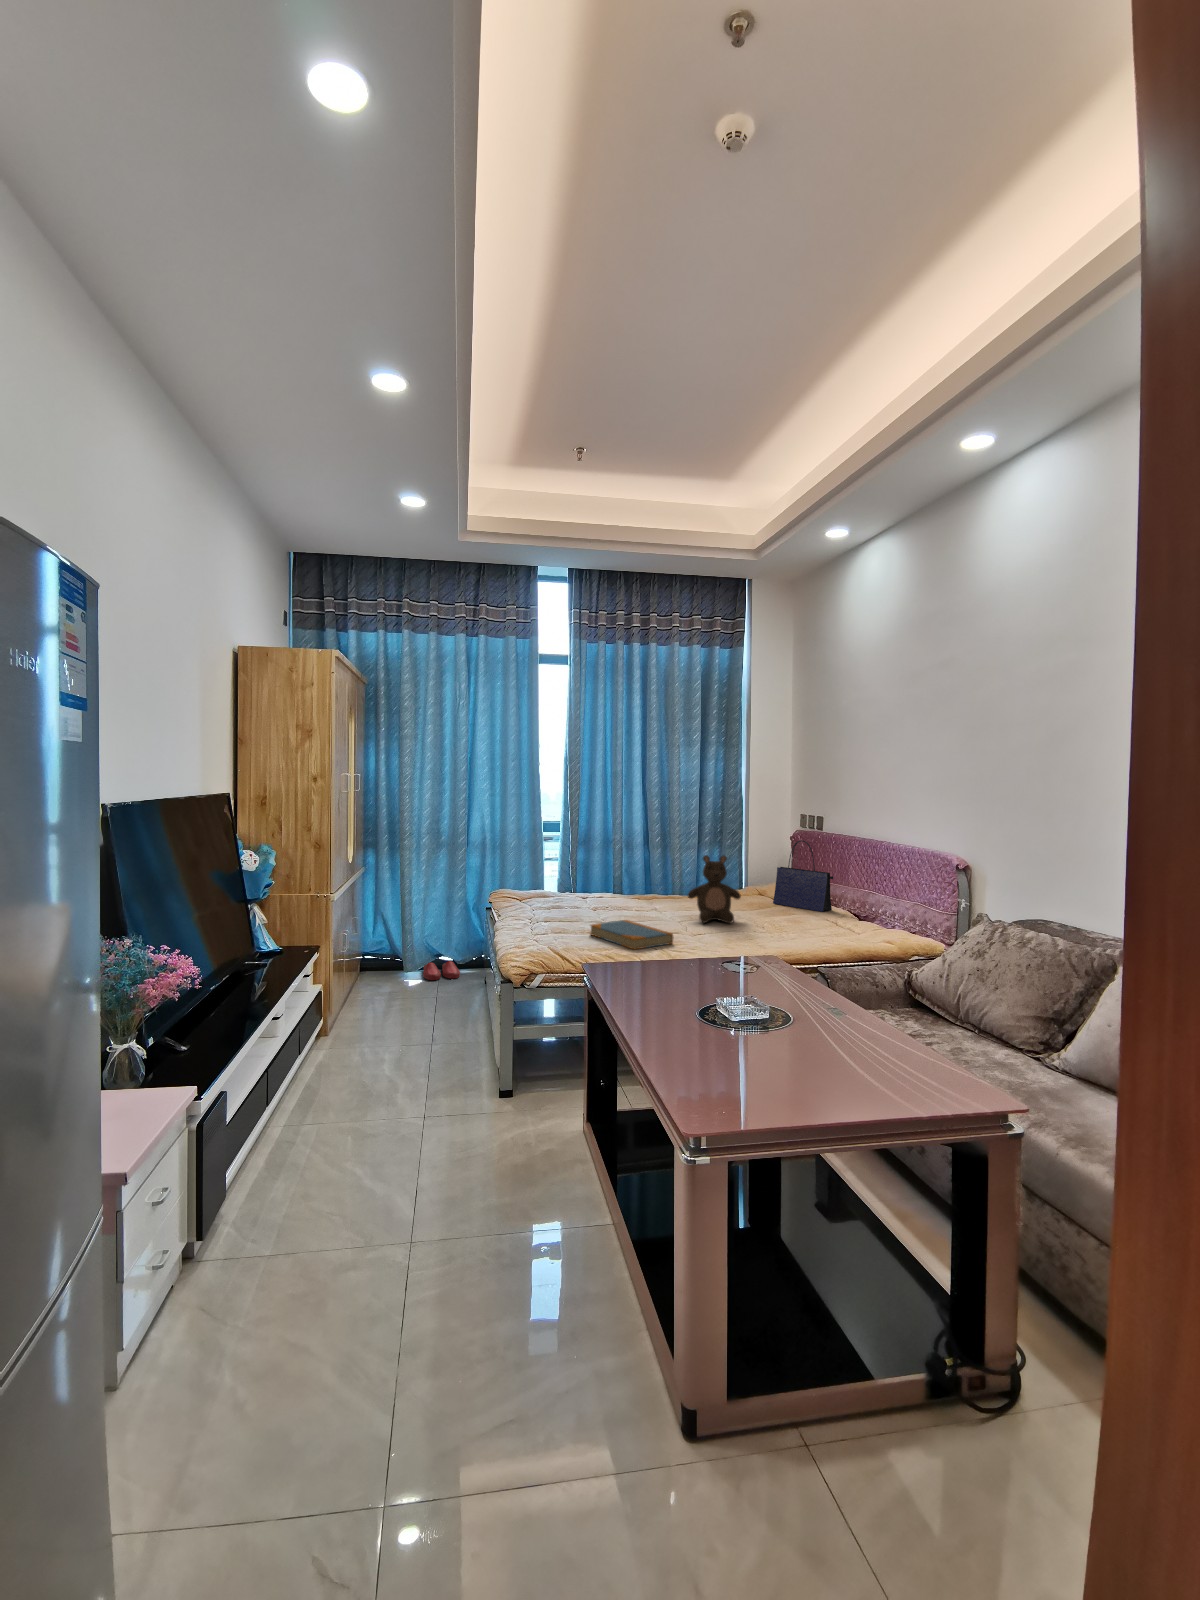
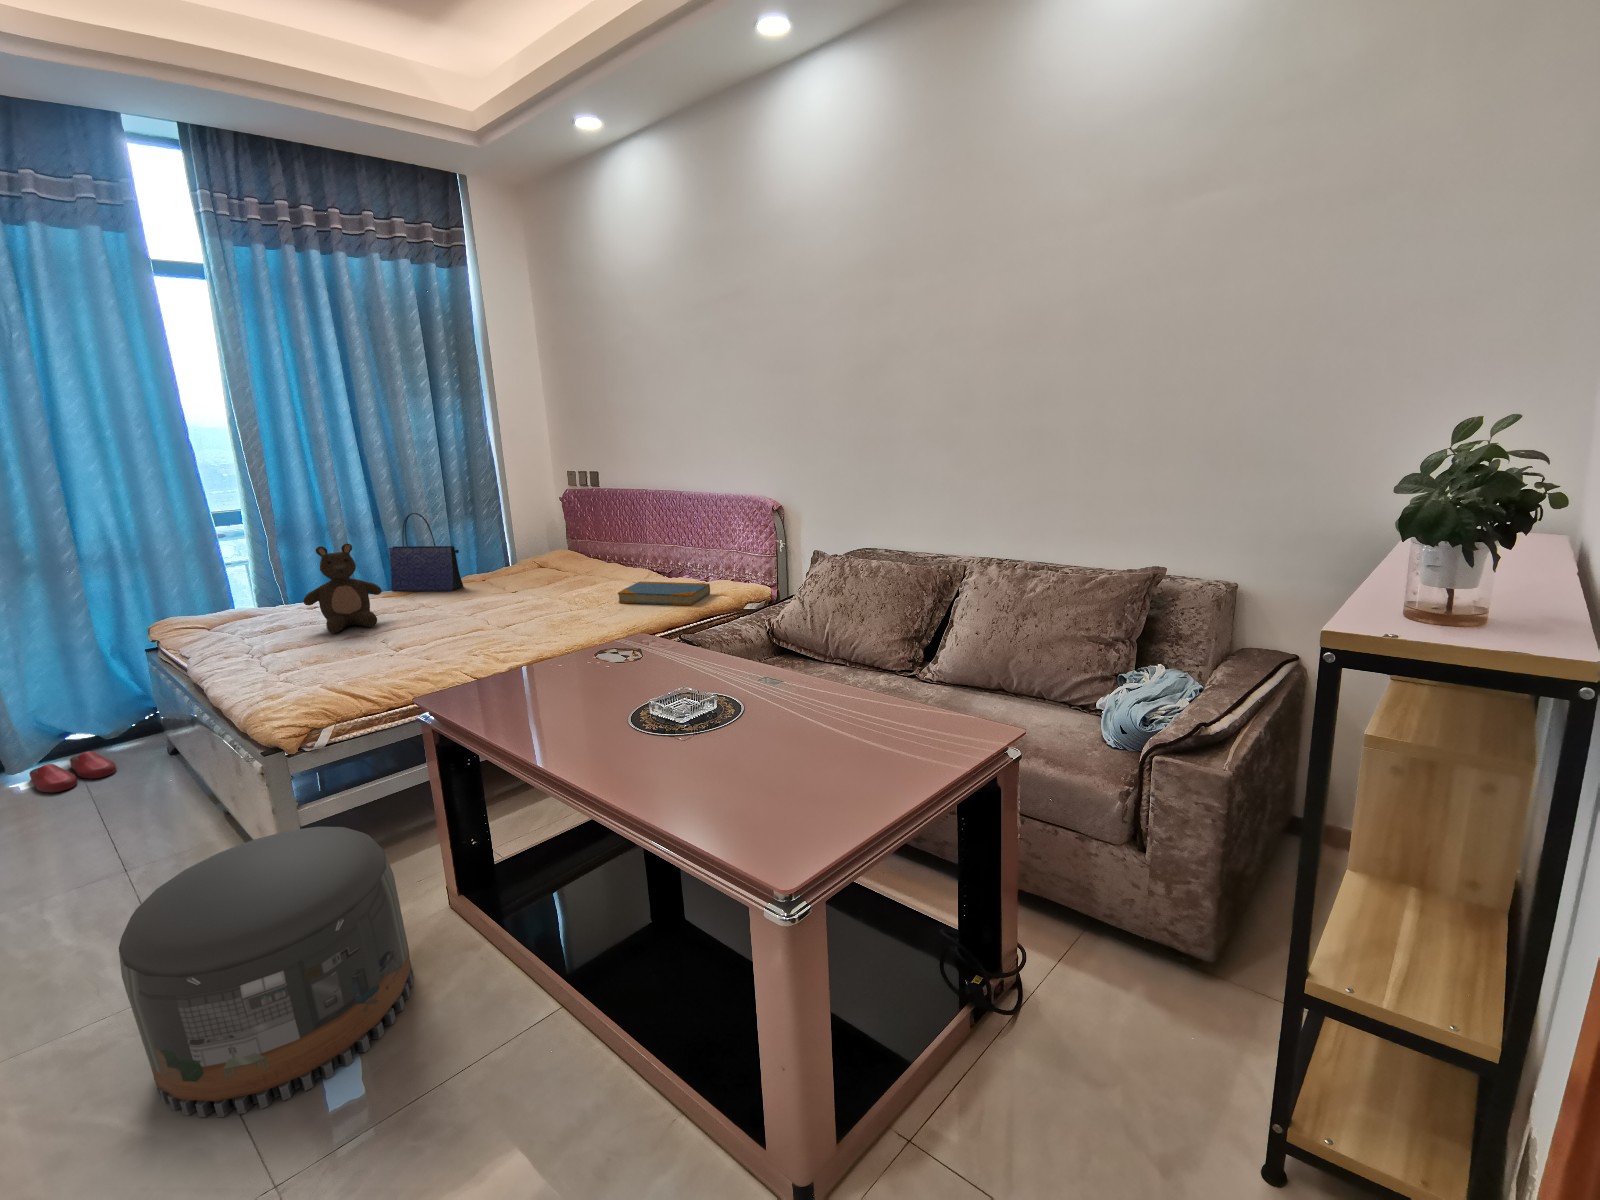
tote bag: present [773,840,833,912] -> present [389,513,463,591]
stuffed bear: present [688,855,741,923] -> present [303,544,382,633]
book: present [590,920,673,949] -> present [618,581,710,606]
pouf: none [383,1015,525,1175] -> present [119,827,413,1117]

